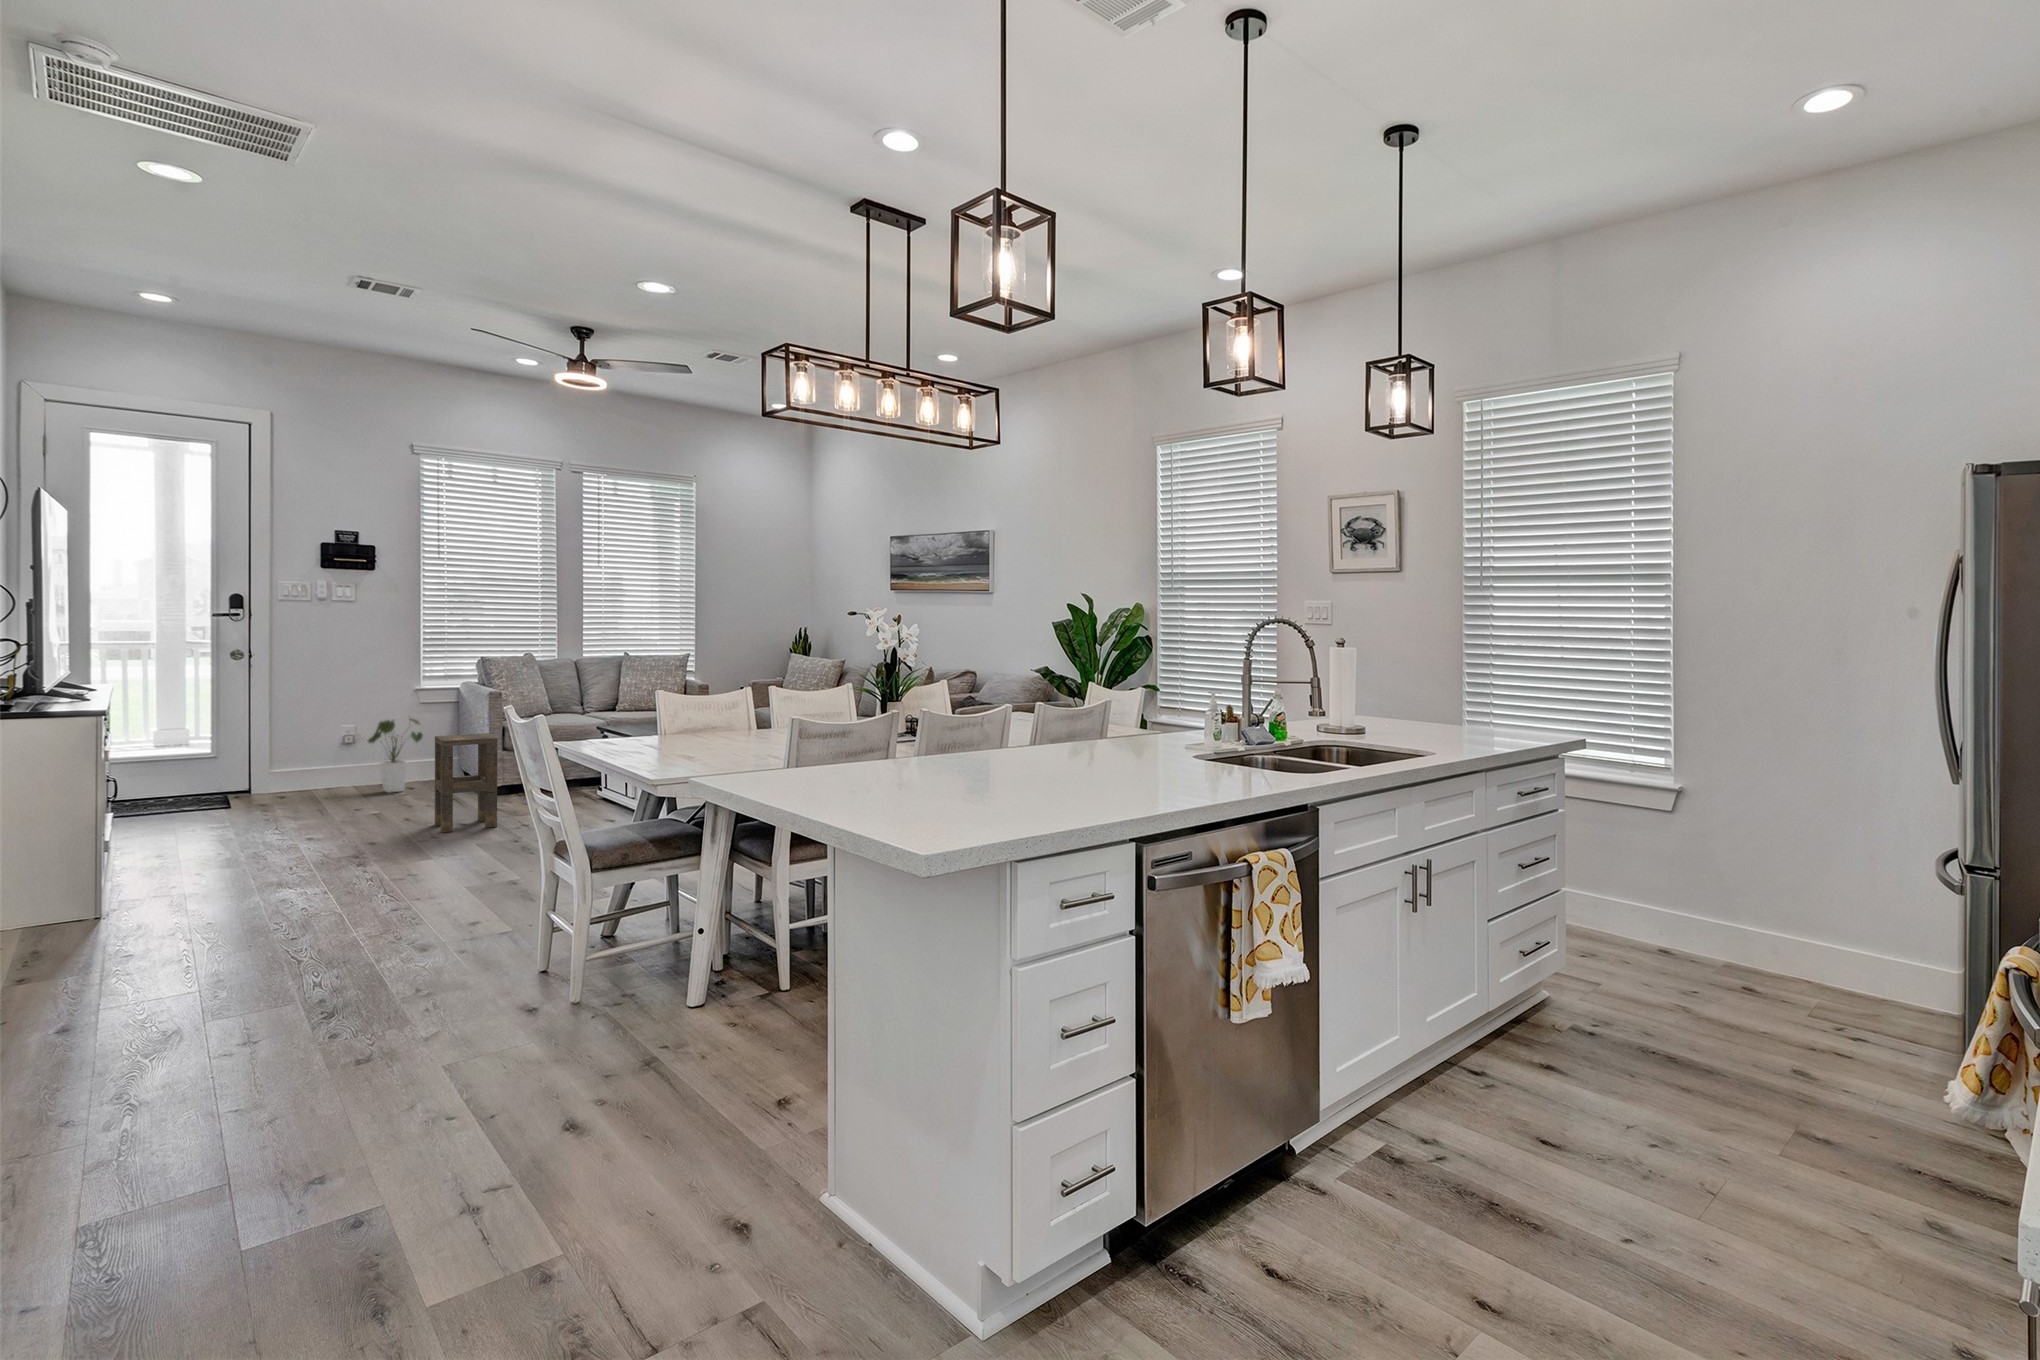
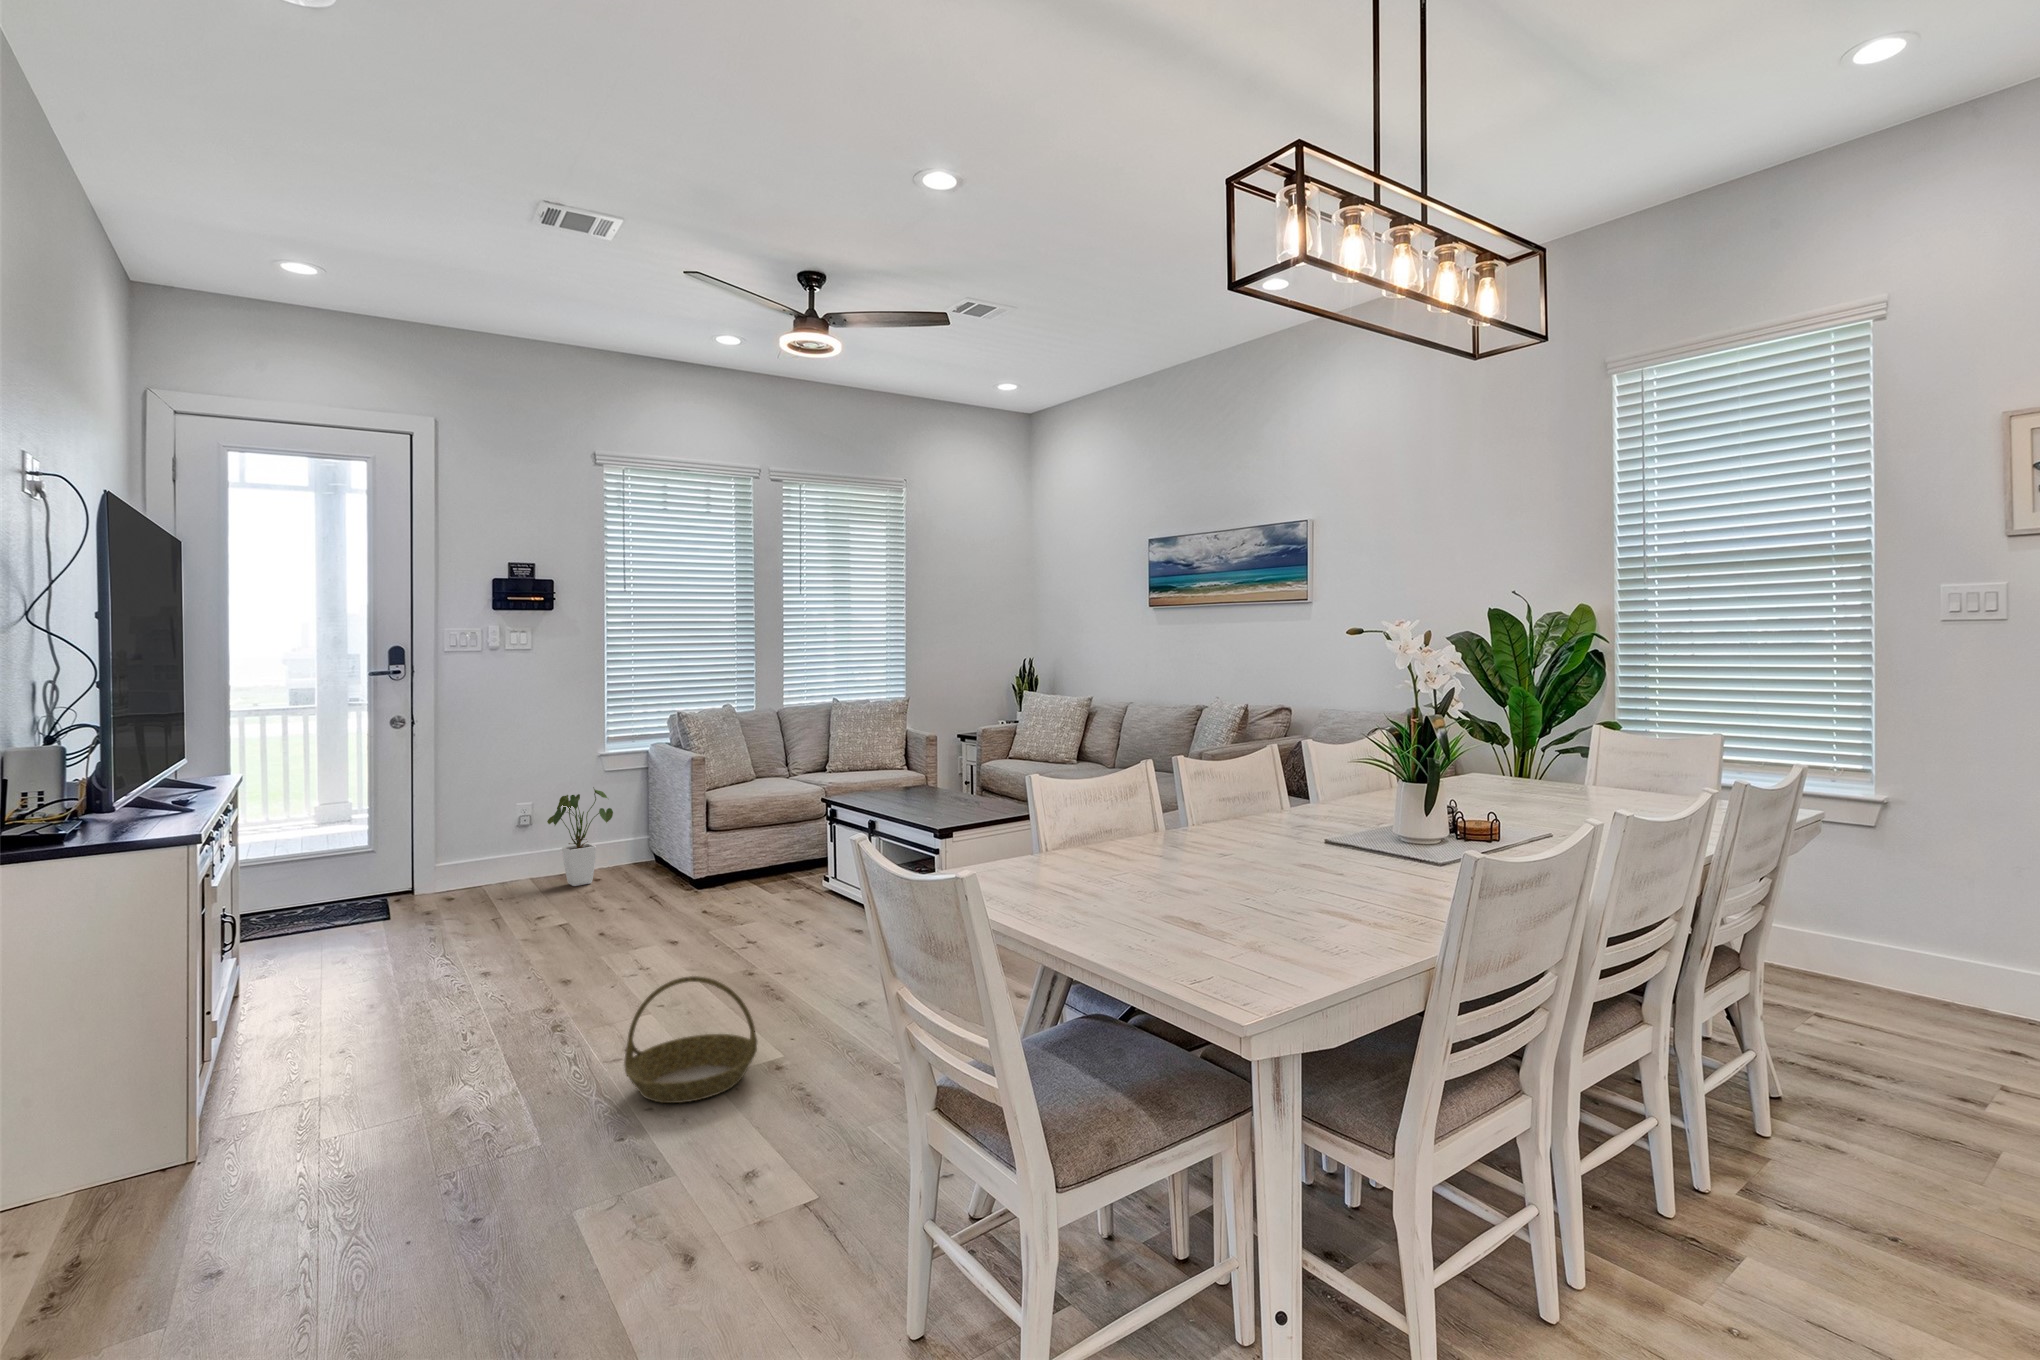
side table: present [435,733,497,833] -> none [642,813,726,953]
basket: none [389,826,485,903] -> present [624,976,757,1103]

